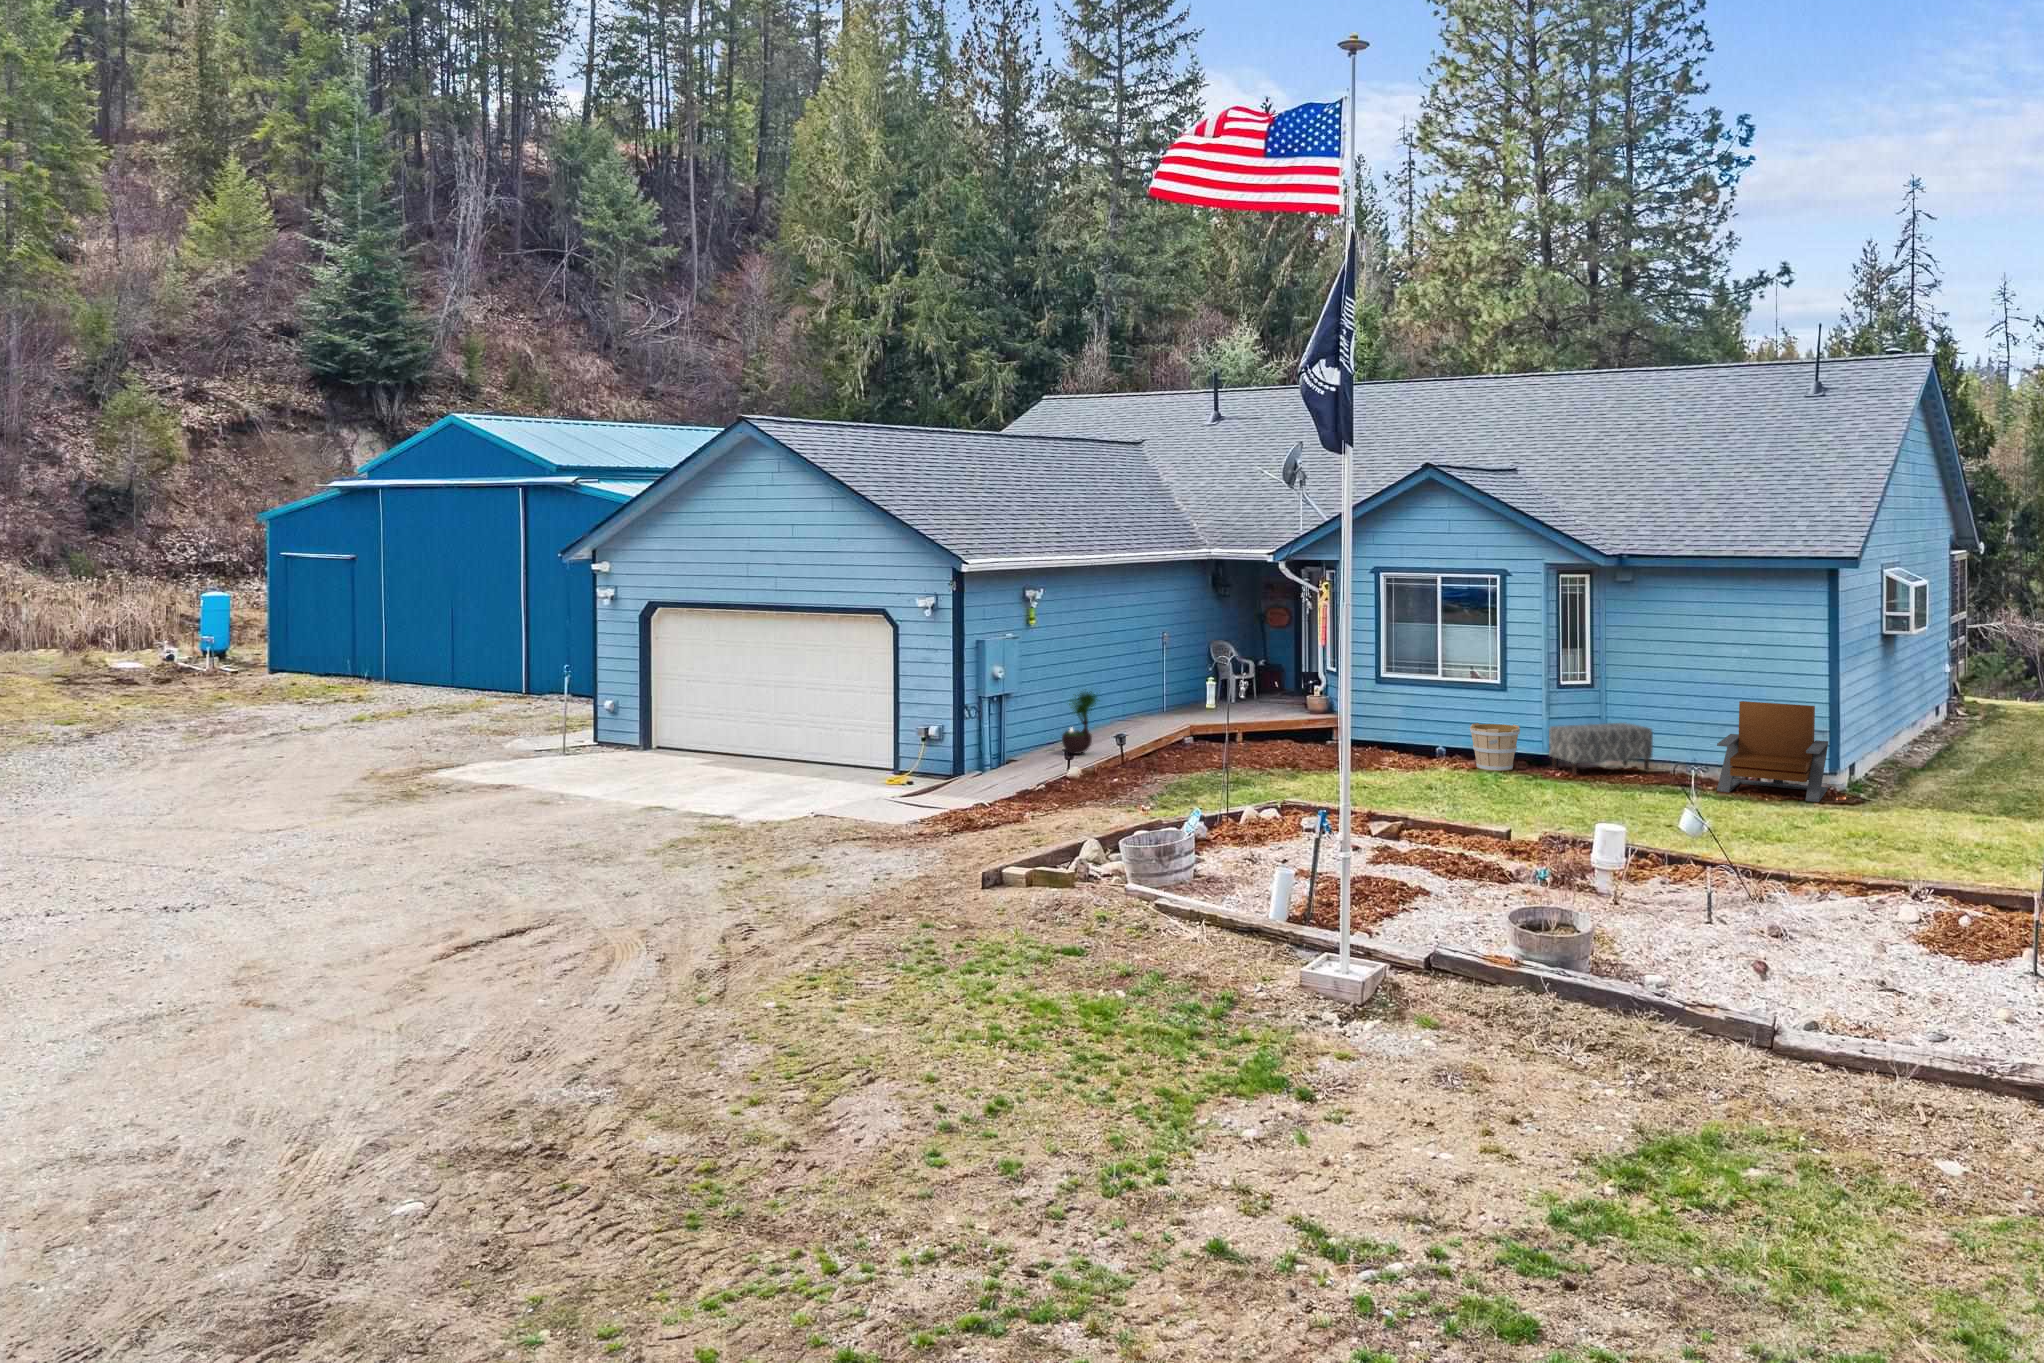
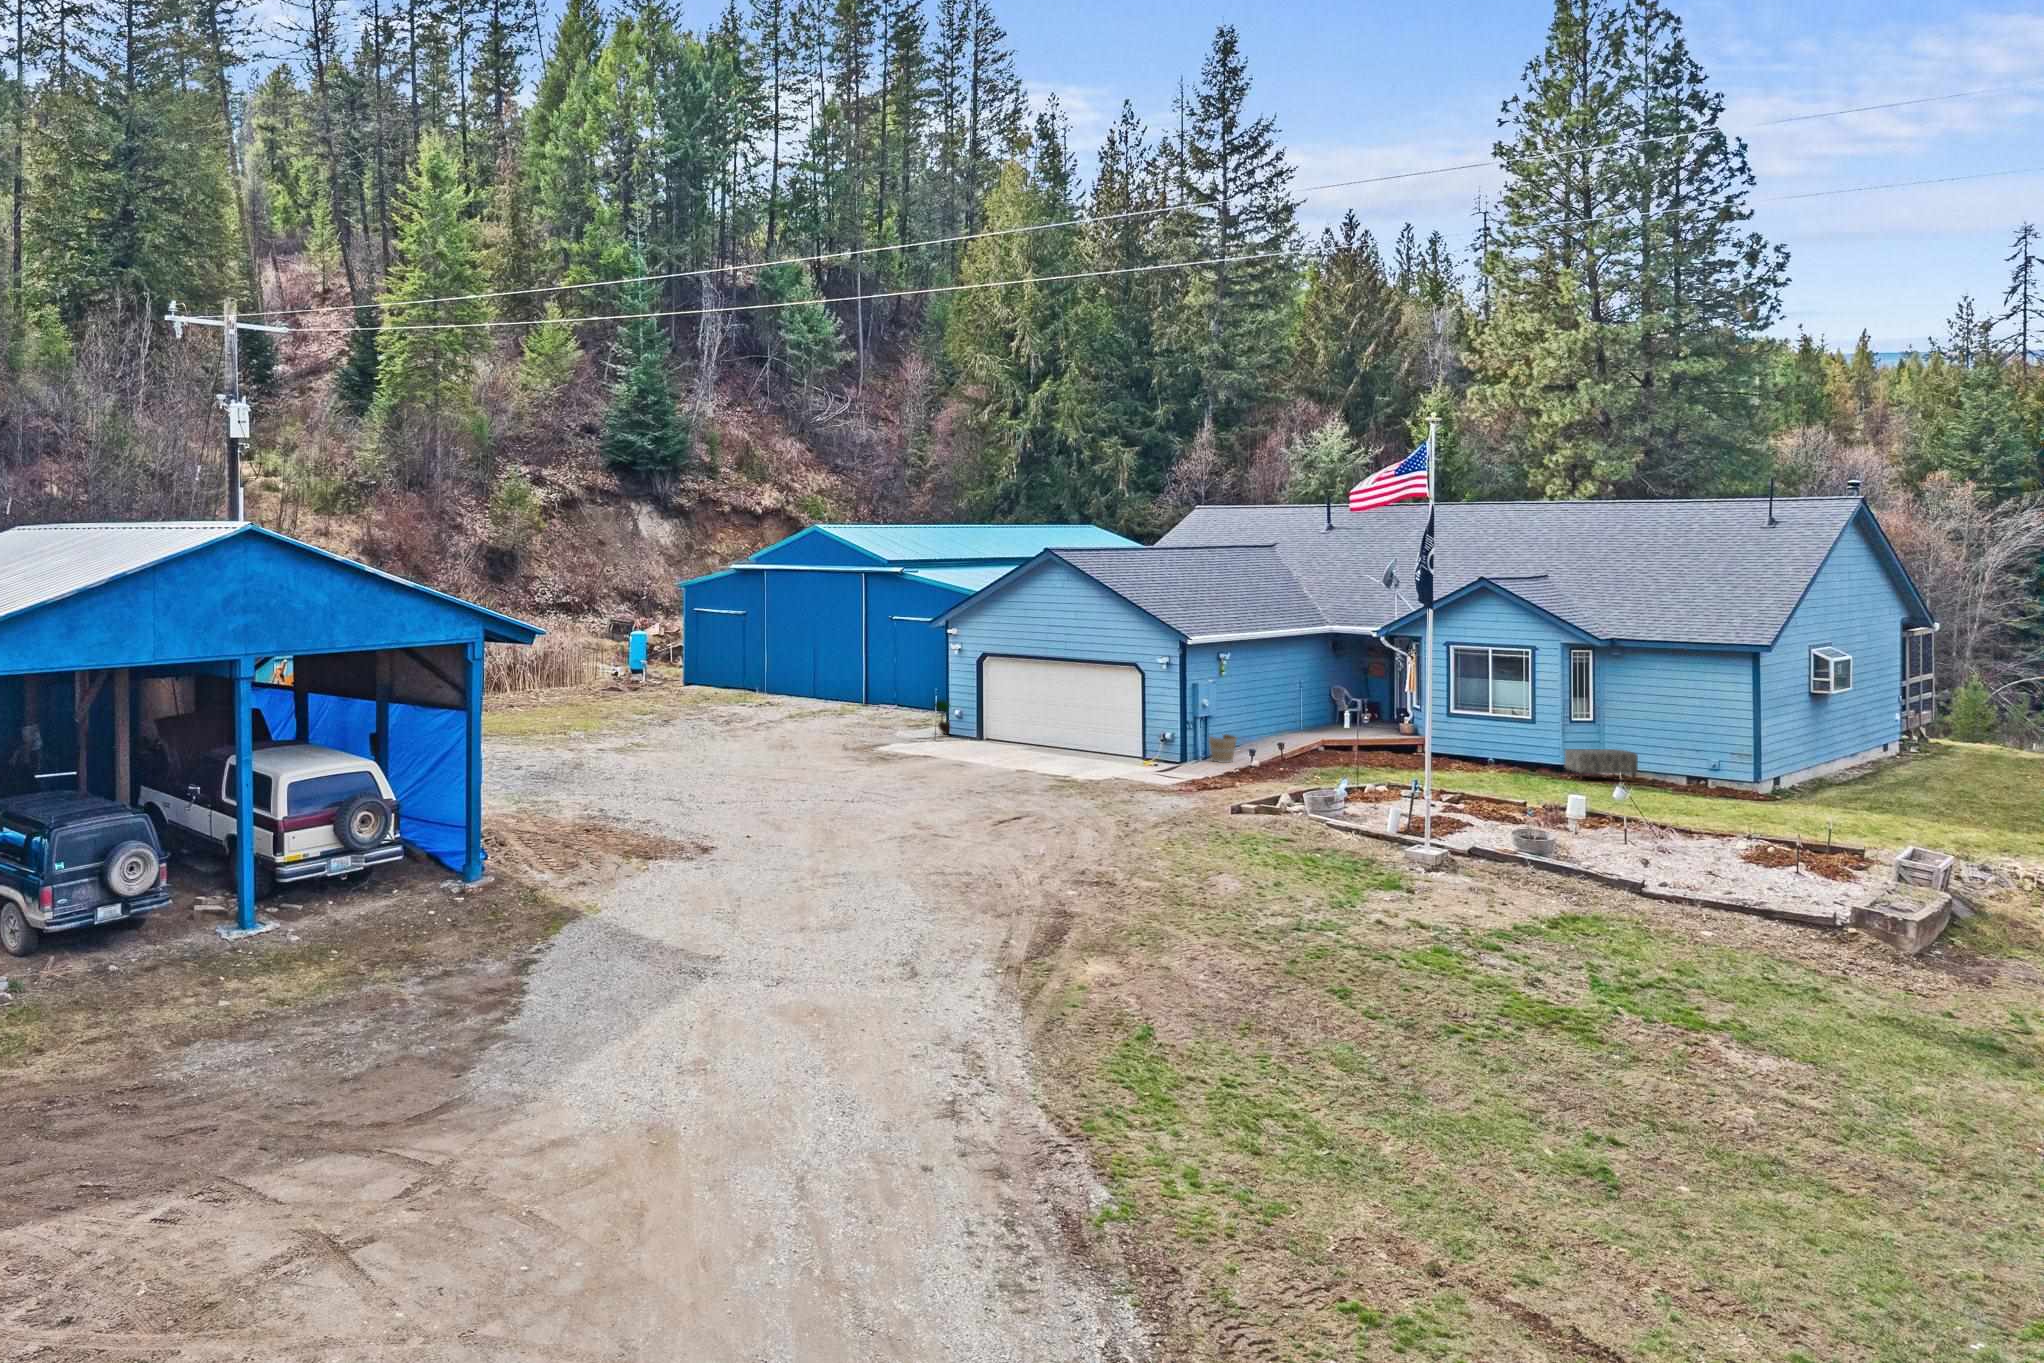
potted tree: present [1062,689,1098,754] -> present [933,699,950,734]
lounge chair: present [1717,701,1828,802] -> none [1677,739,1759,804]
wooden bucket: present [1470,723,1520,771] -> present [1209,734,1237,763]

